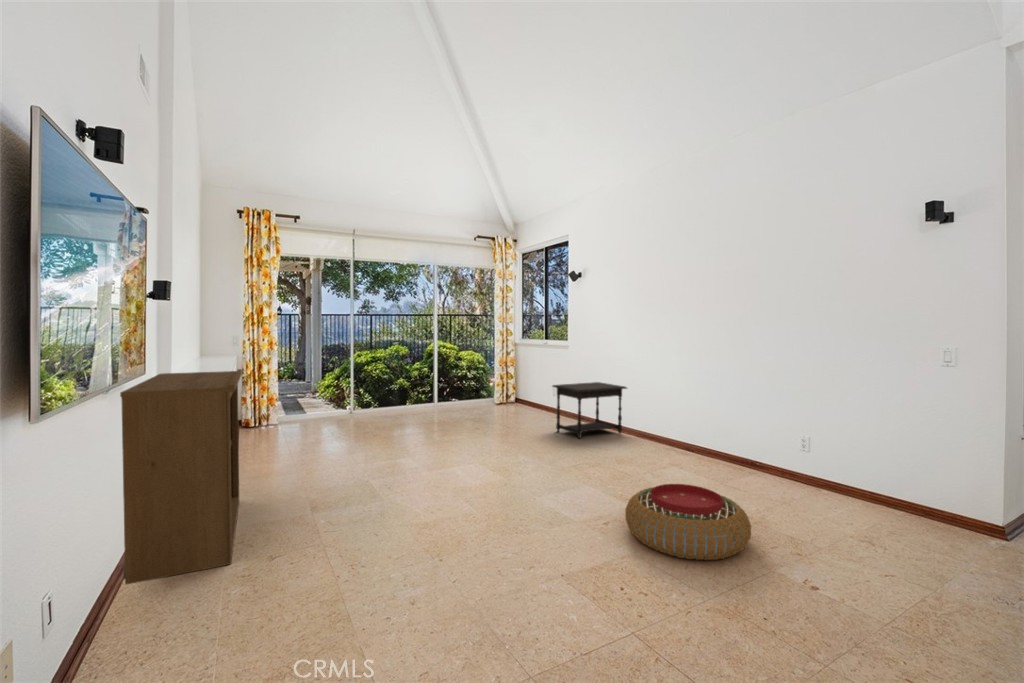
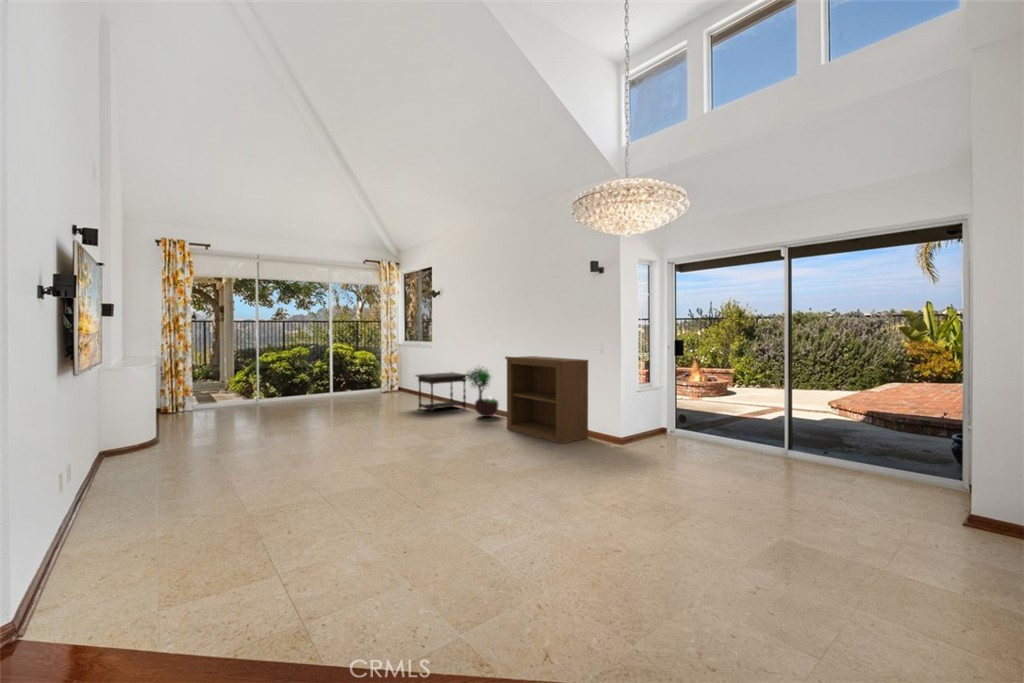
bookshelf: present [120,369,242,584] -> present [505,356,588,444]
potted tree: none [630,371,683,451] -> present [466,367,498,417]
pouf: present [625,484,751,560] -> none [421,427,491,464]

